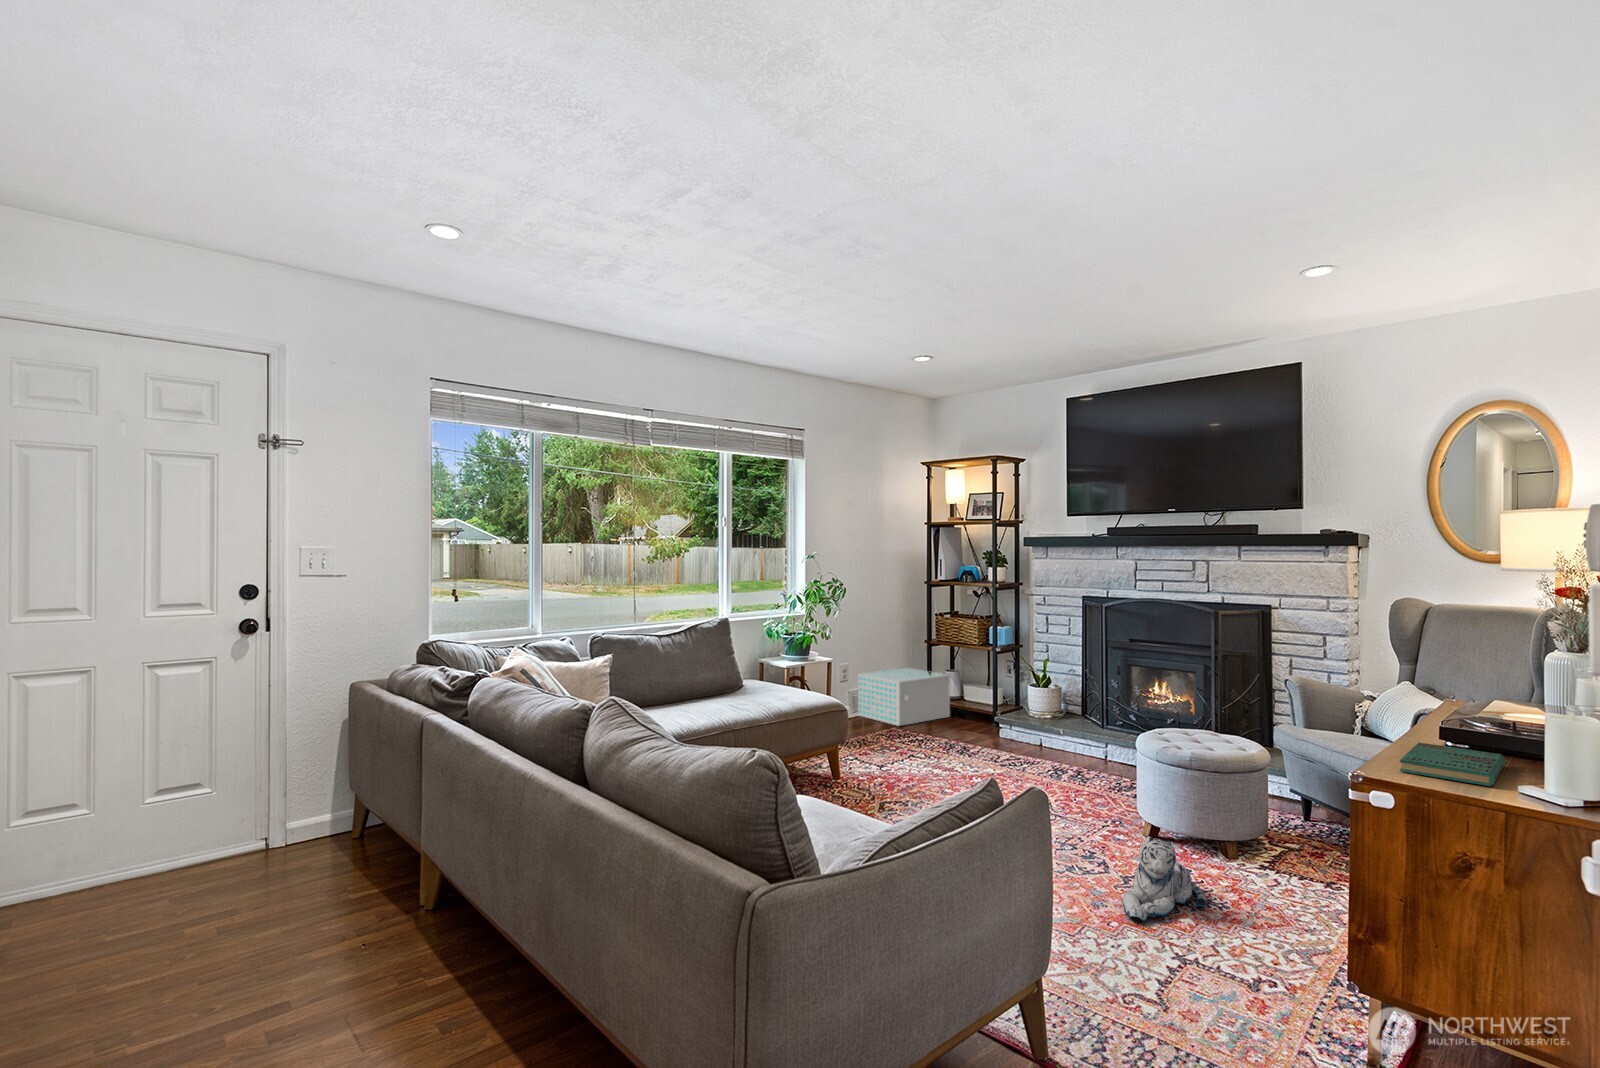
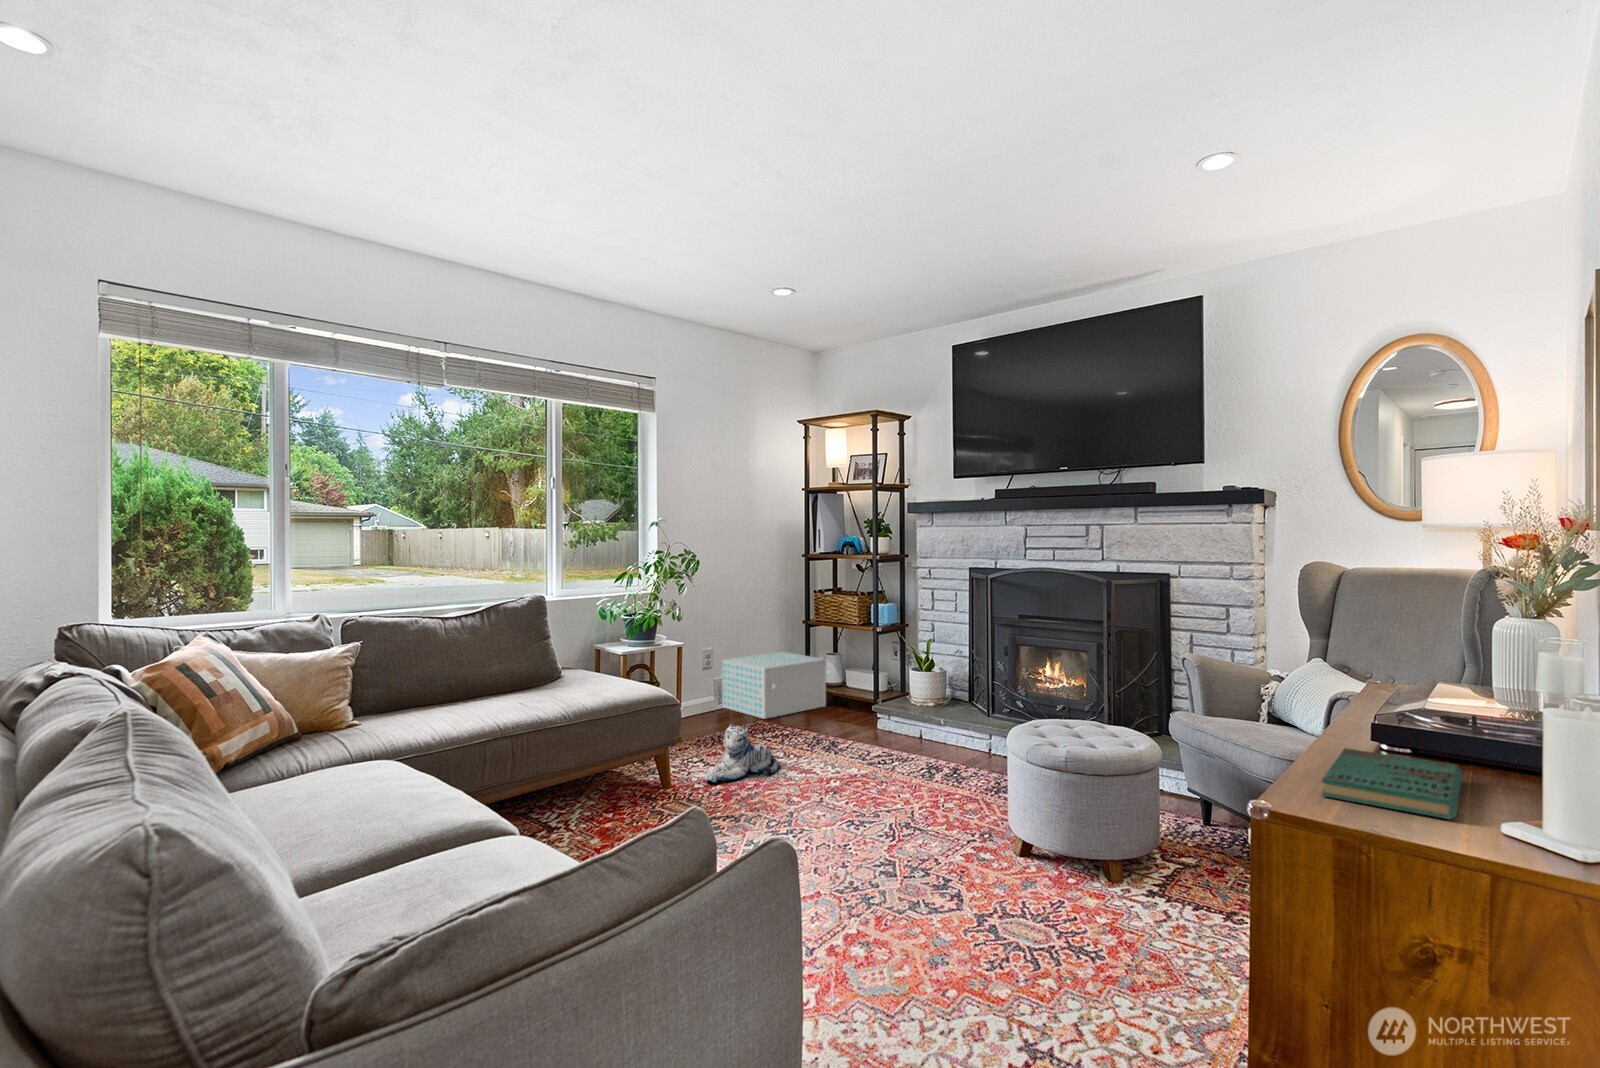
plush toy: present [1123,837,1207,921] -> present [704,724,779,783]

